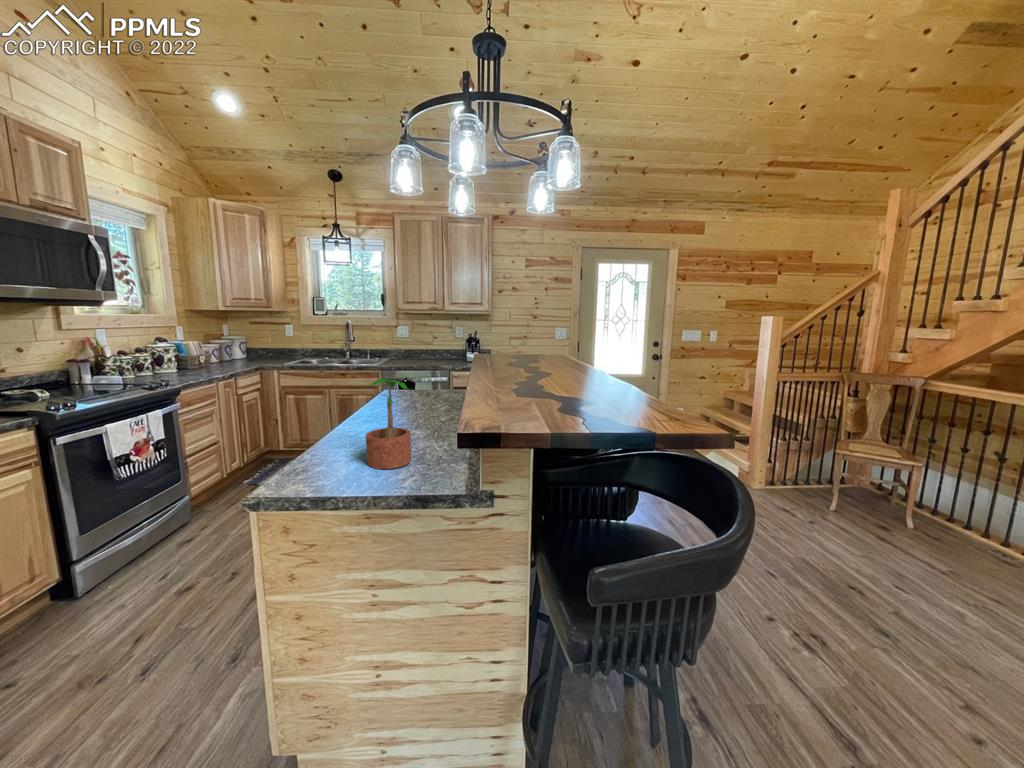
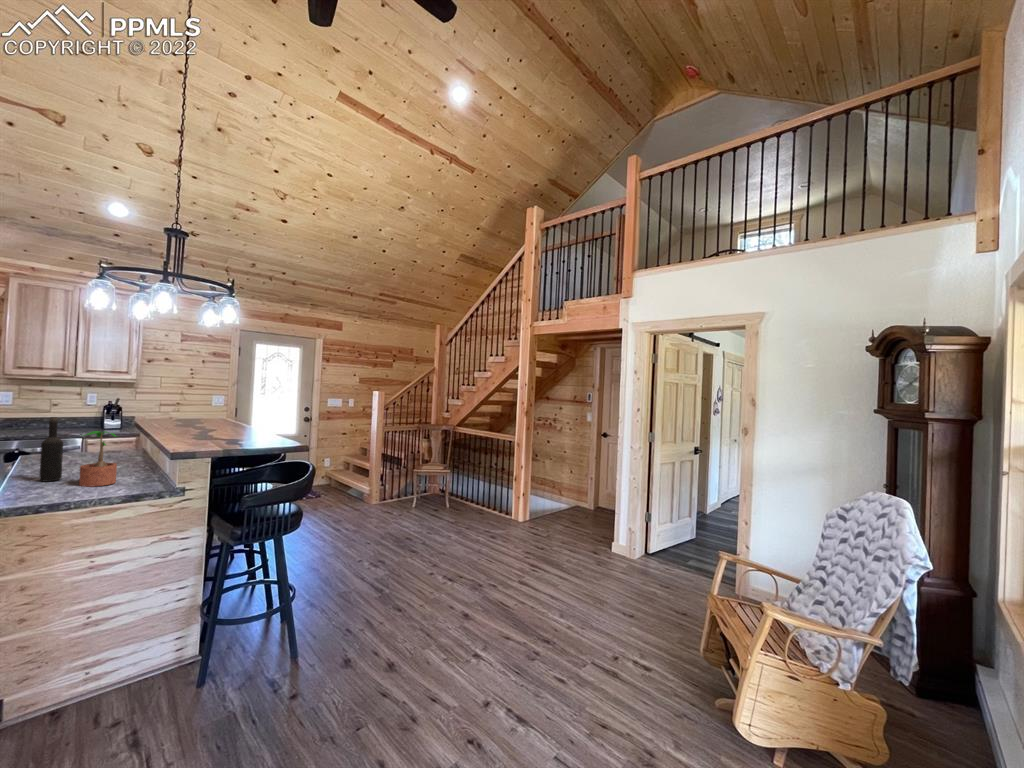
wine bottle: none [334,355,361,448] -> present [39,417,63,482]

